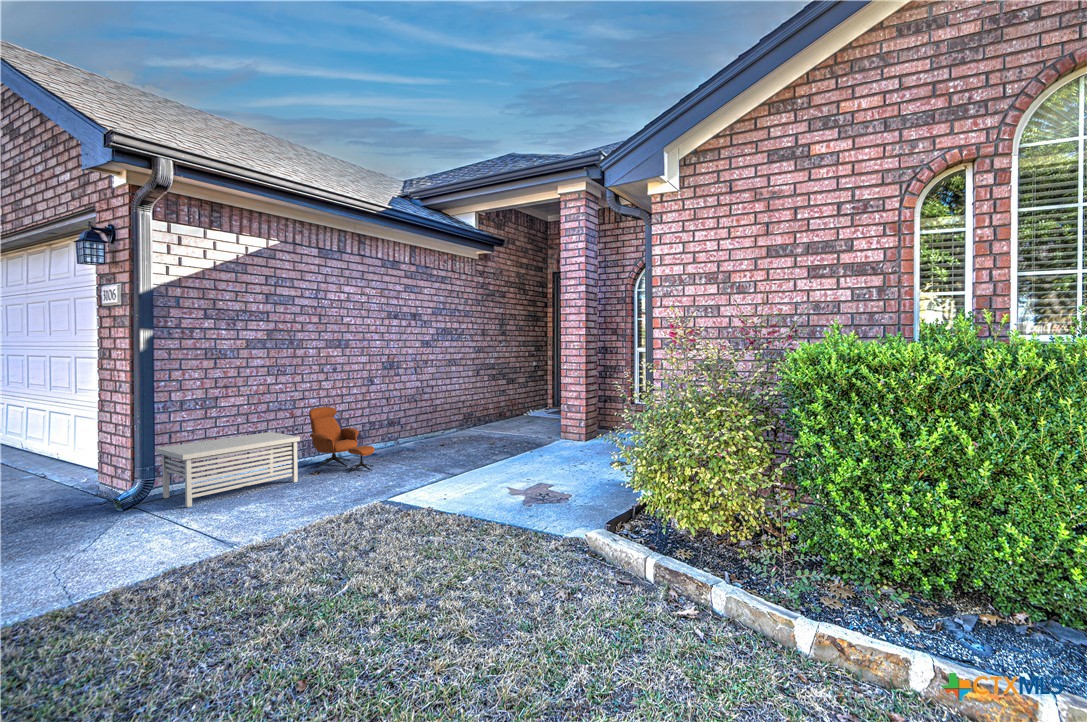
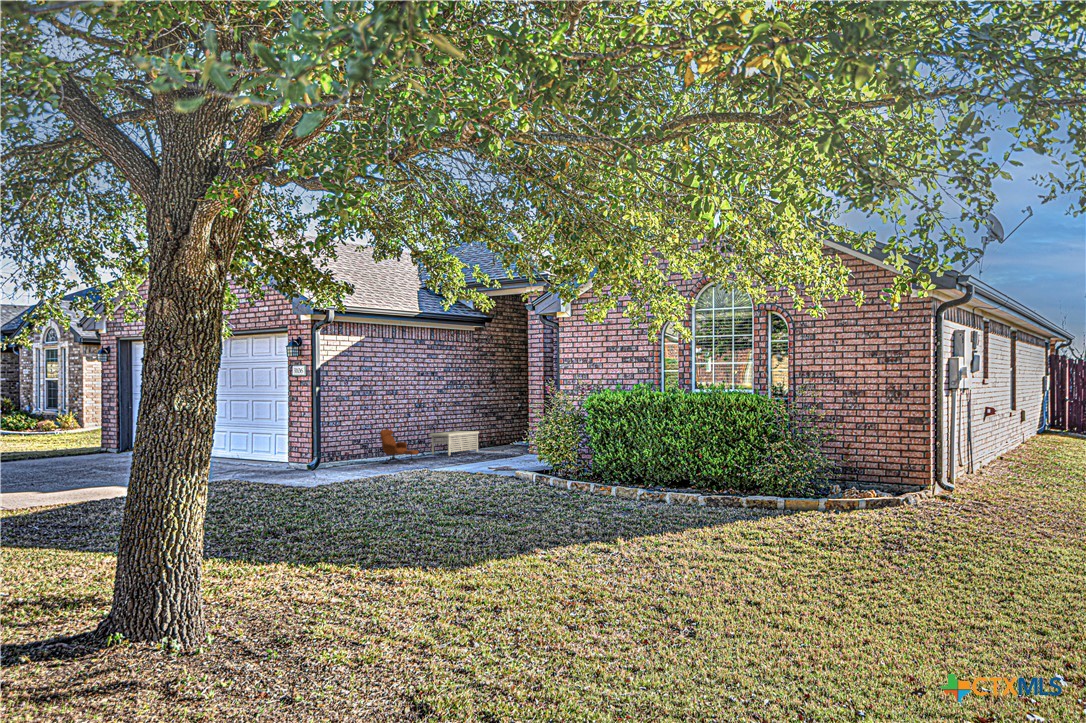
storage bench: present [156,432,300,507] -> present [430,431,479,455]

